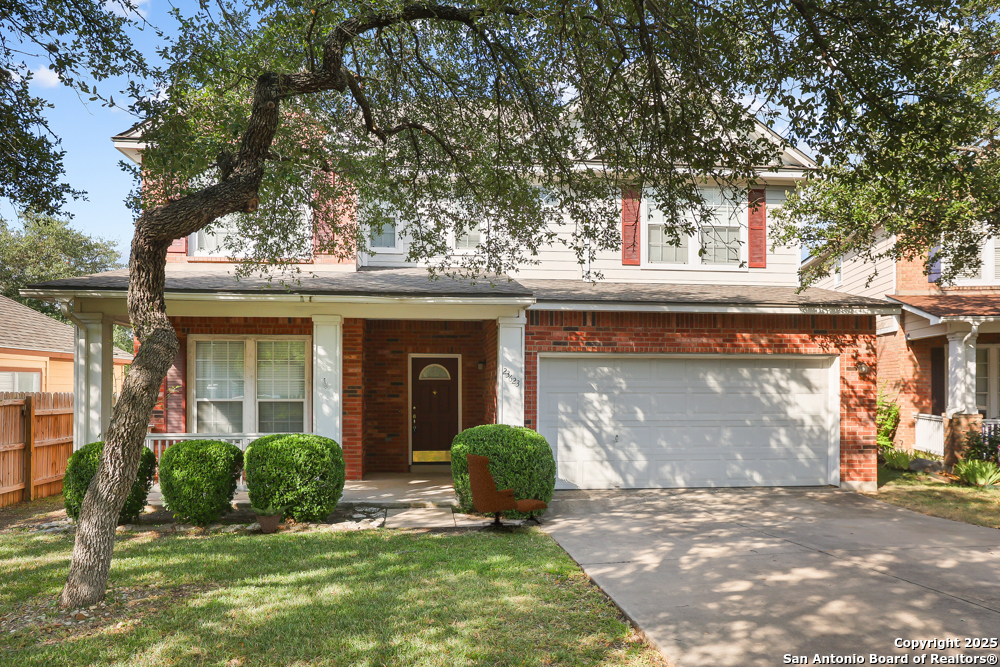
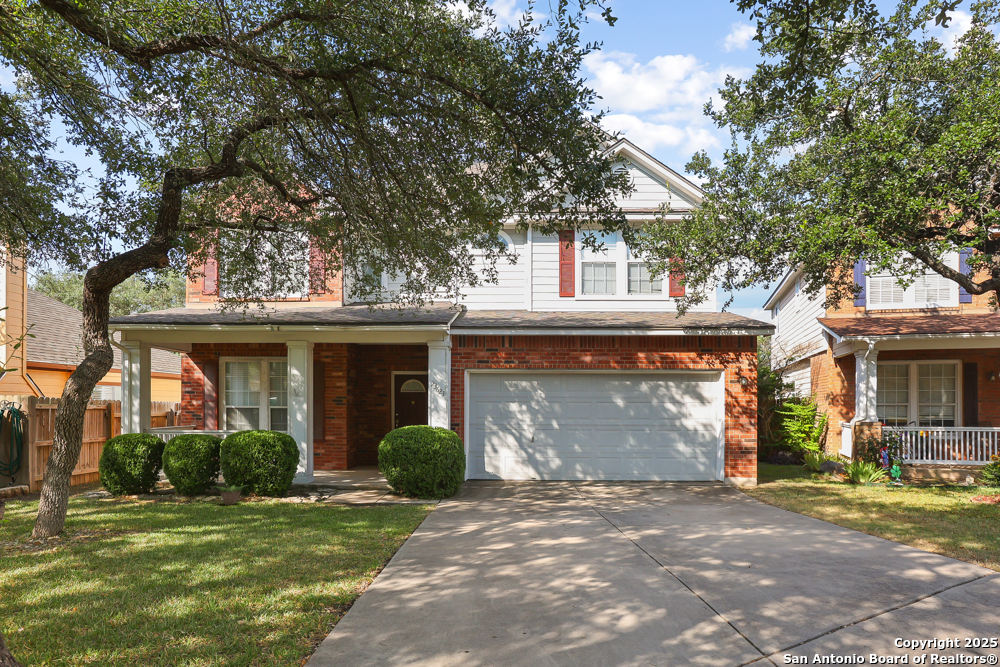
lounge chair: present [466,453,547,533] -> none [376,446,444,507]

